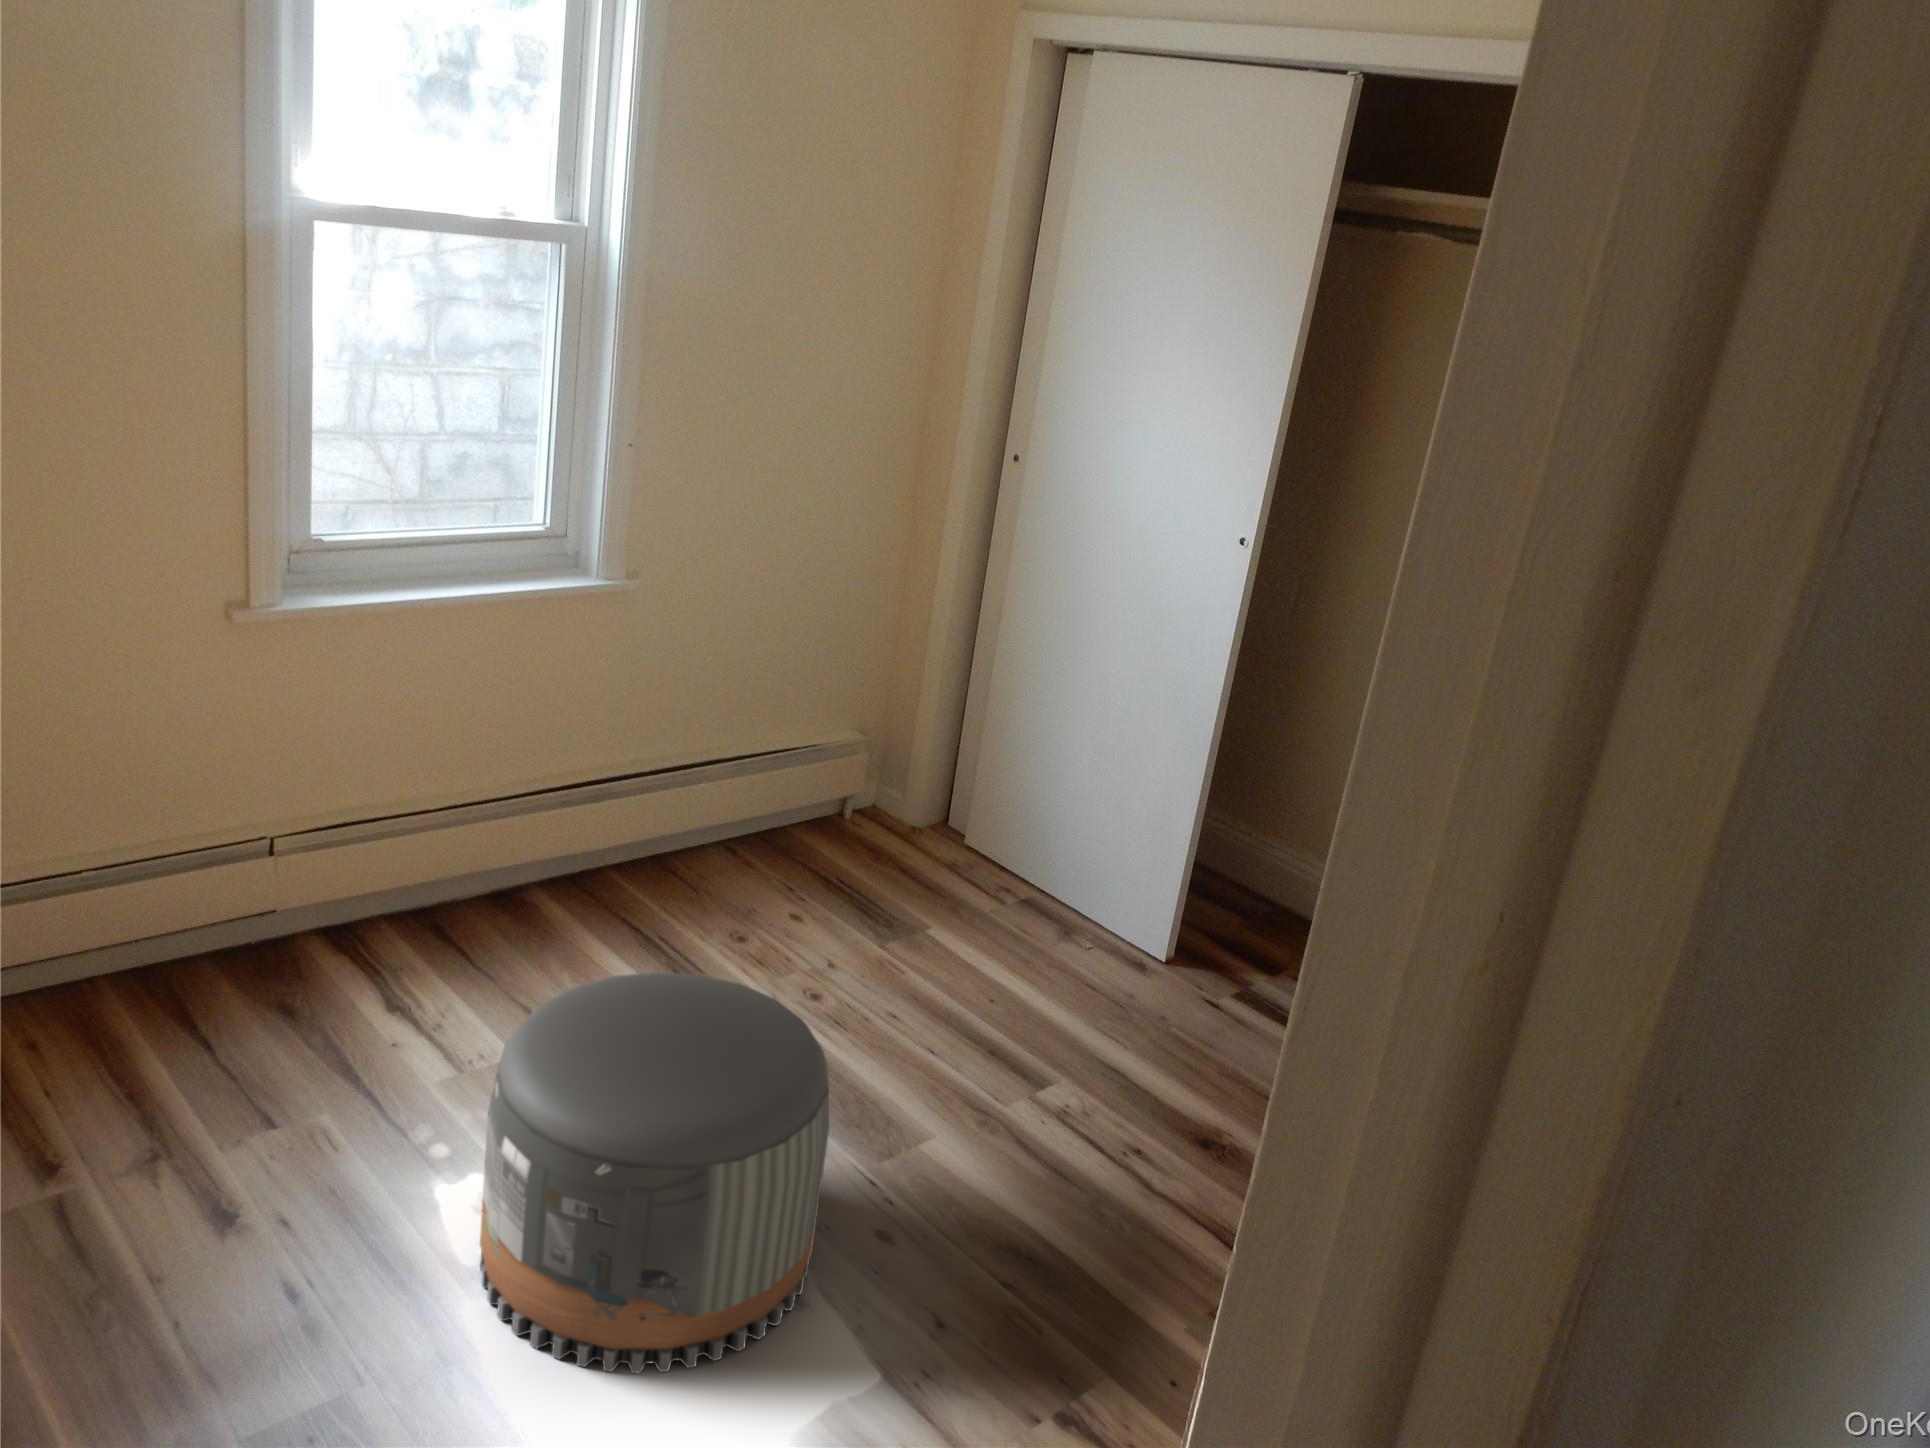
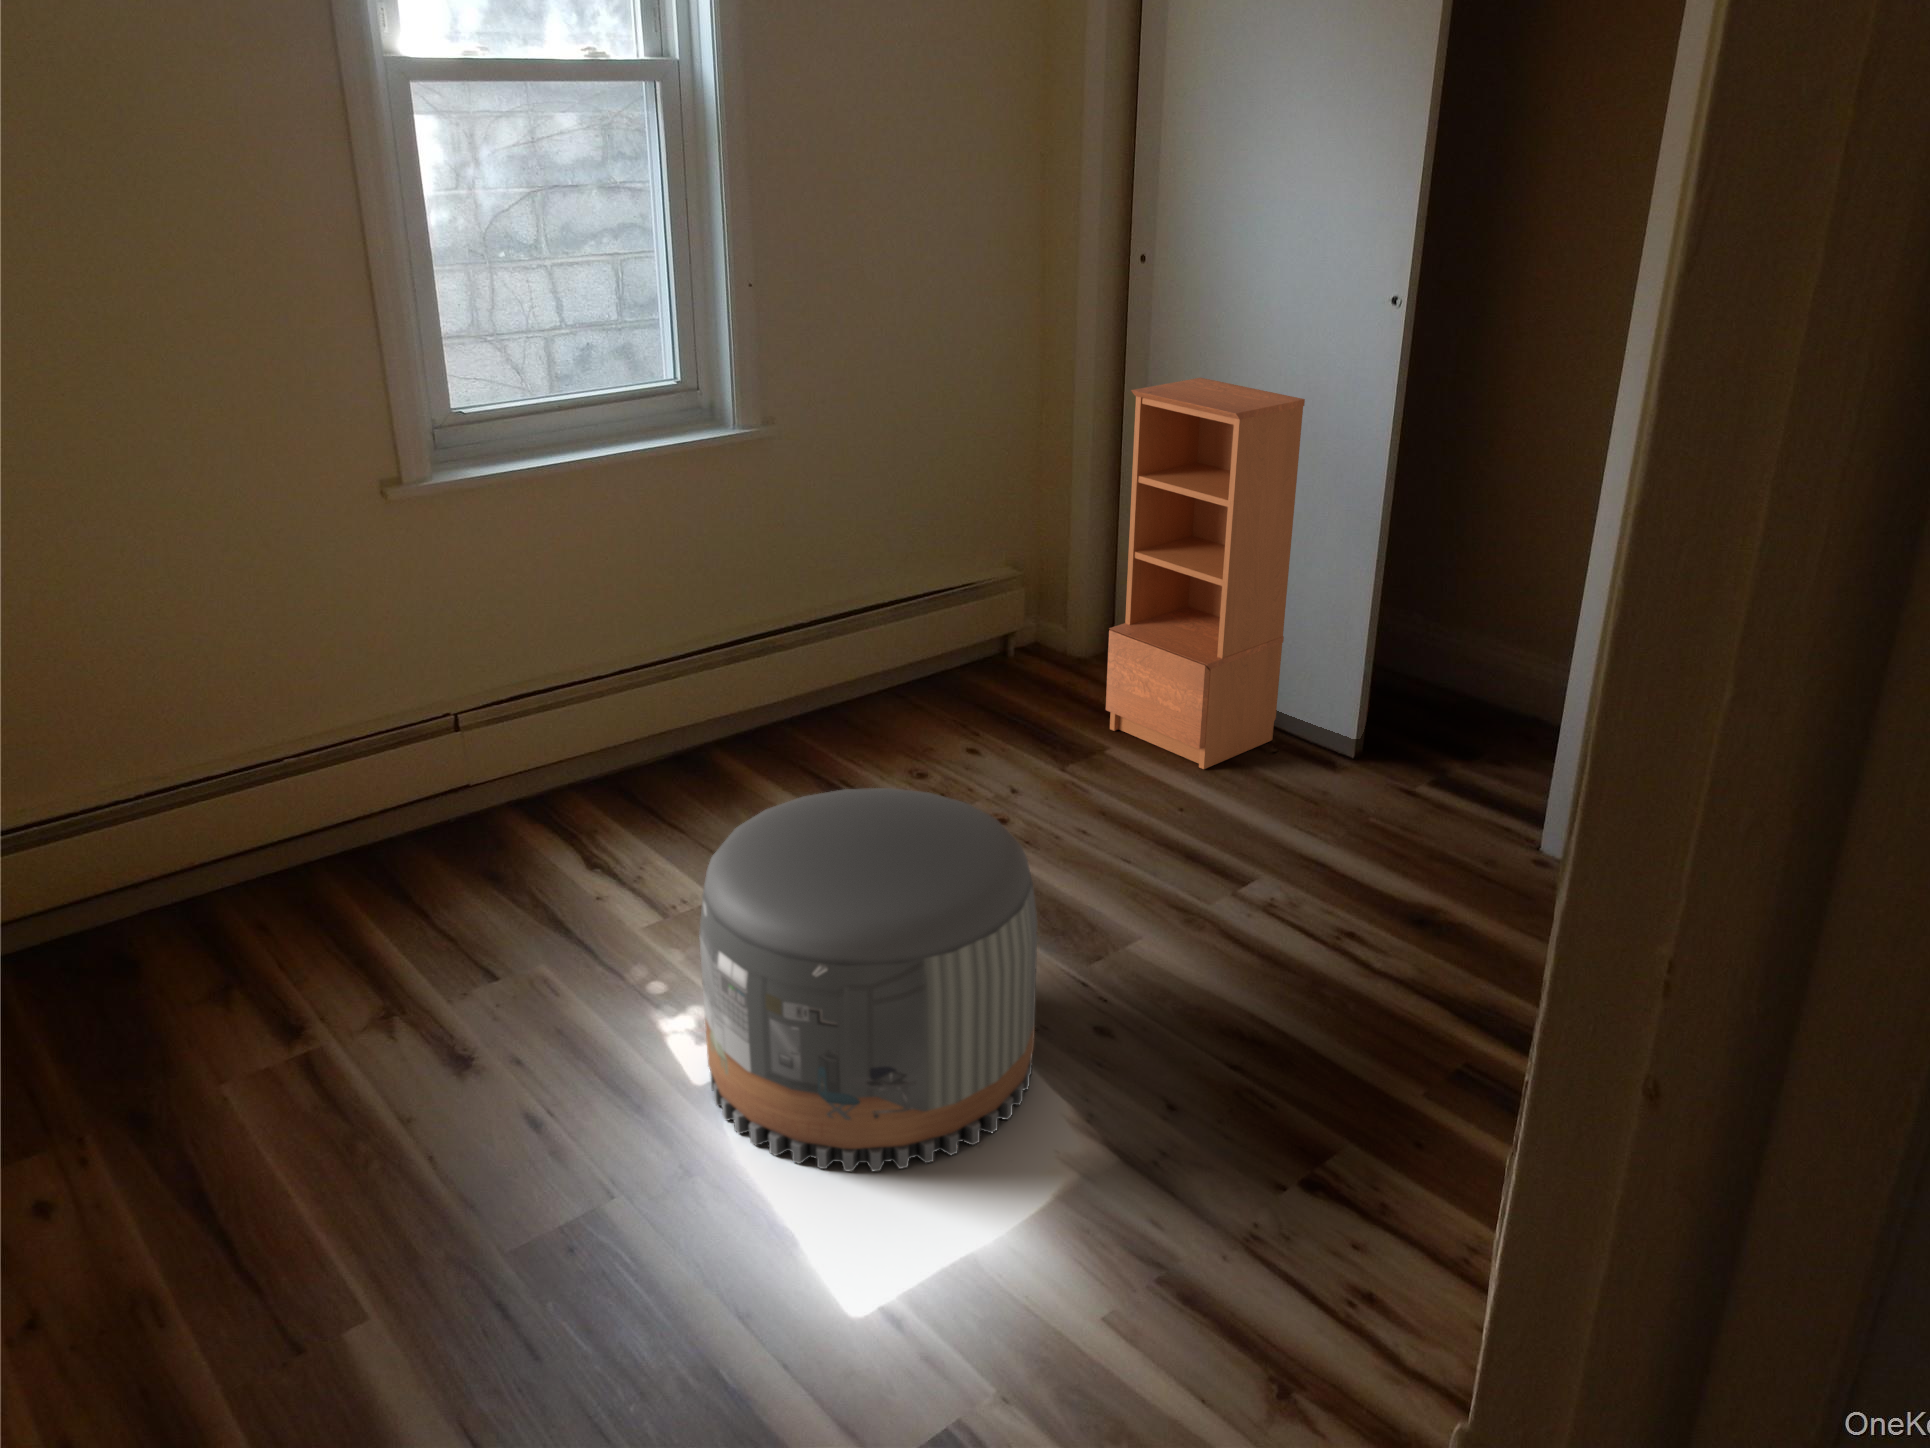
bookcase: none [931,582,1152,961] -> present [1106,378,1305,769]

